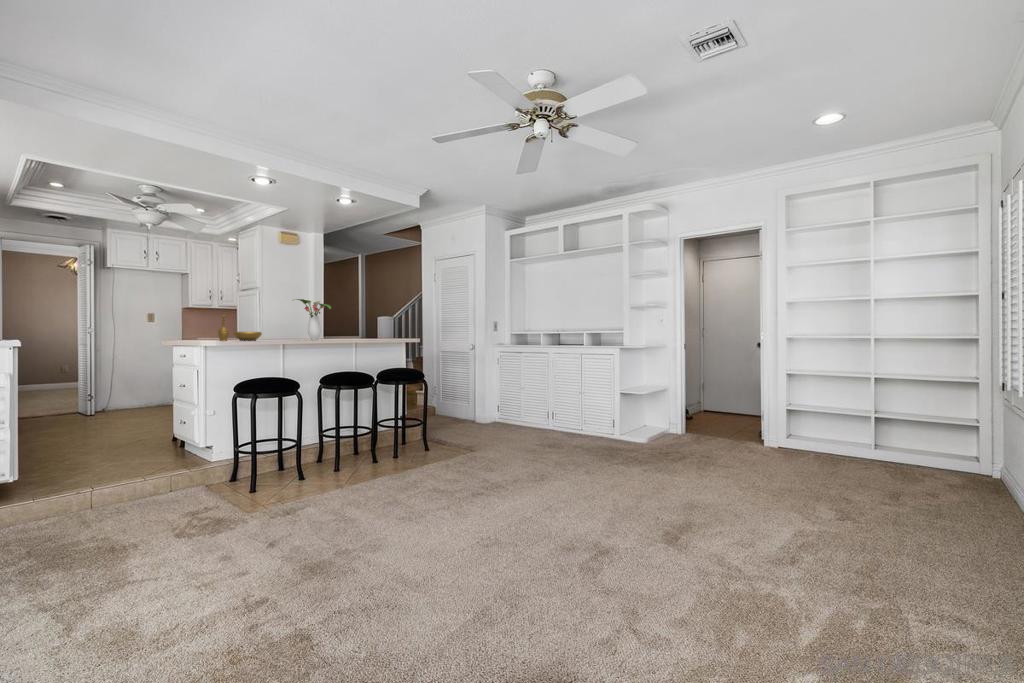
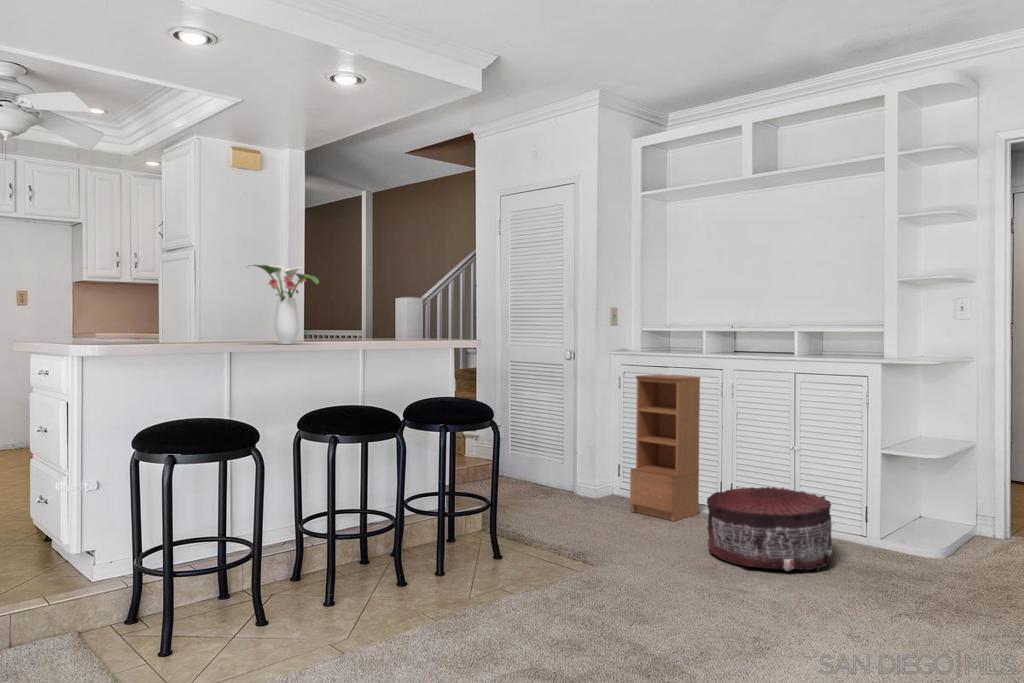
decorative bowl: present [218,315,262,341] -> none [100,296,187,348]
bookcase: none [502,356,537,432] -> present [630,374,700,521]
pouf: none [534,411,594,450] -> present [707,487,832,571]

